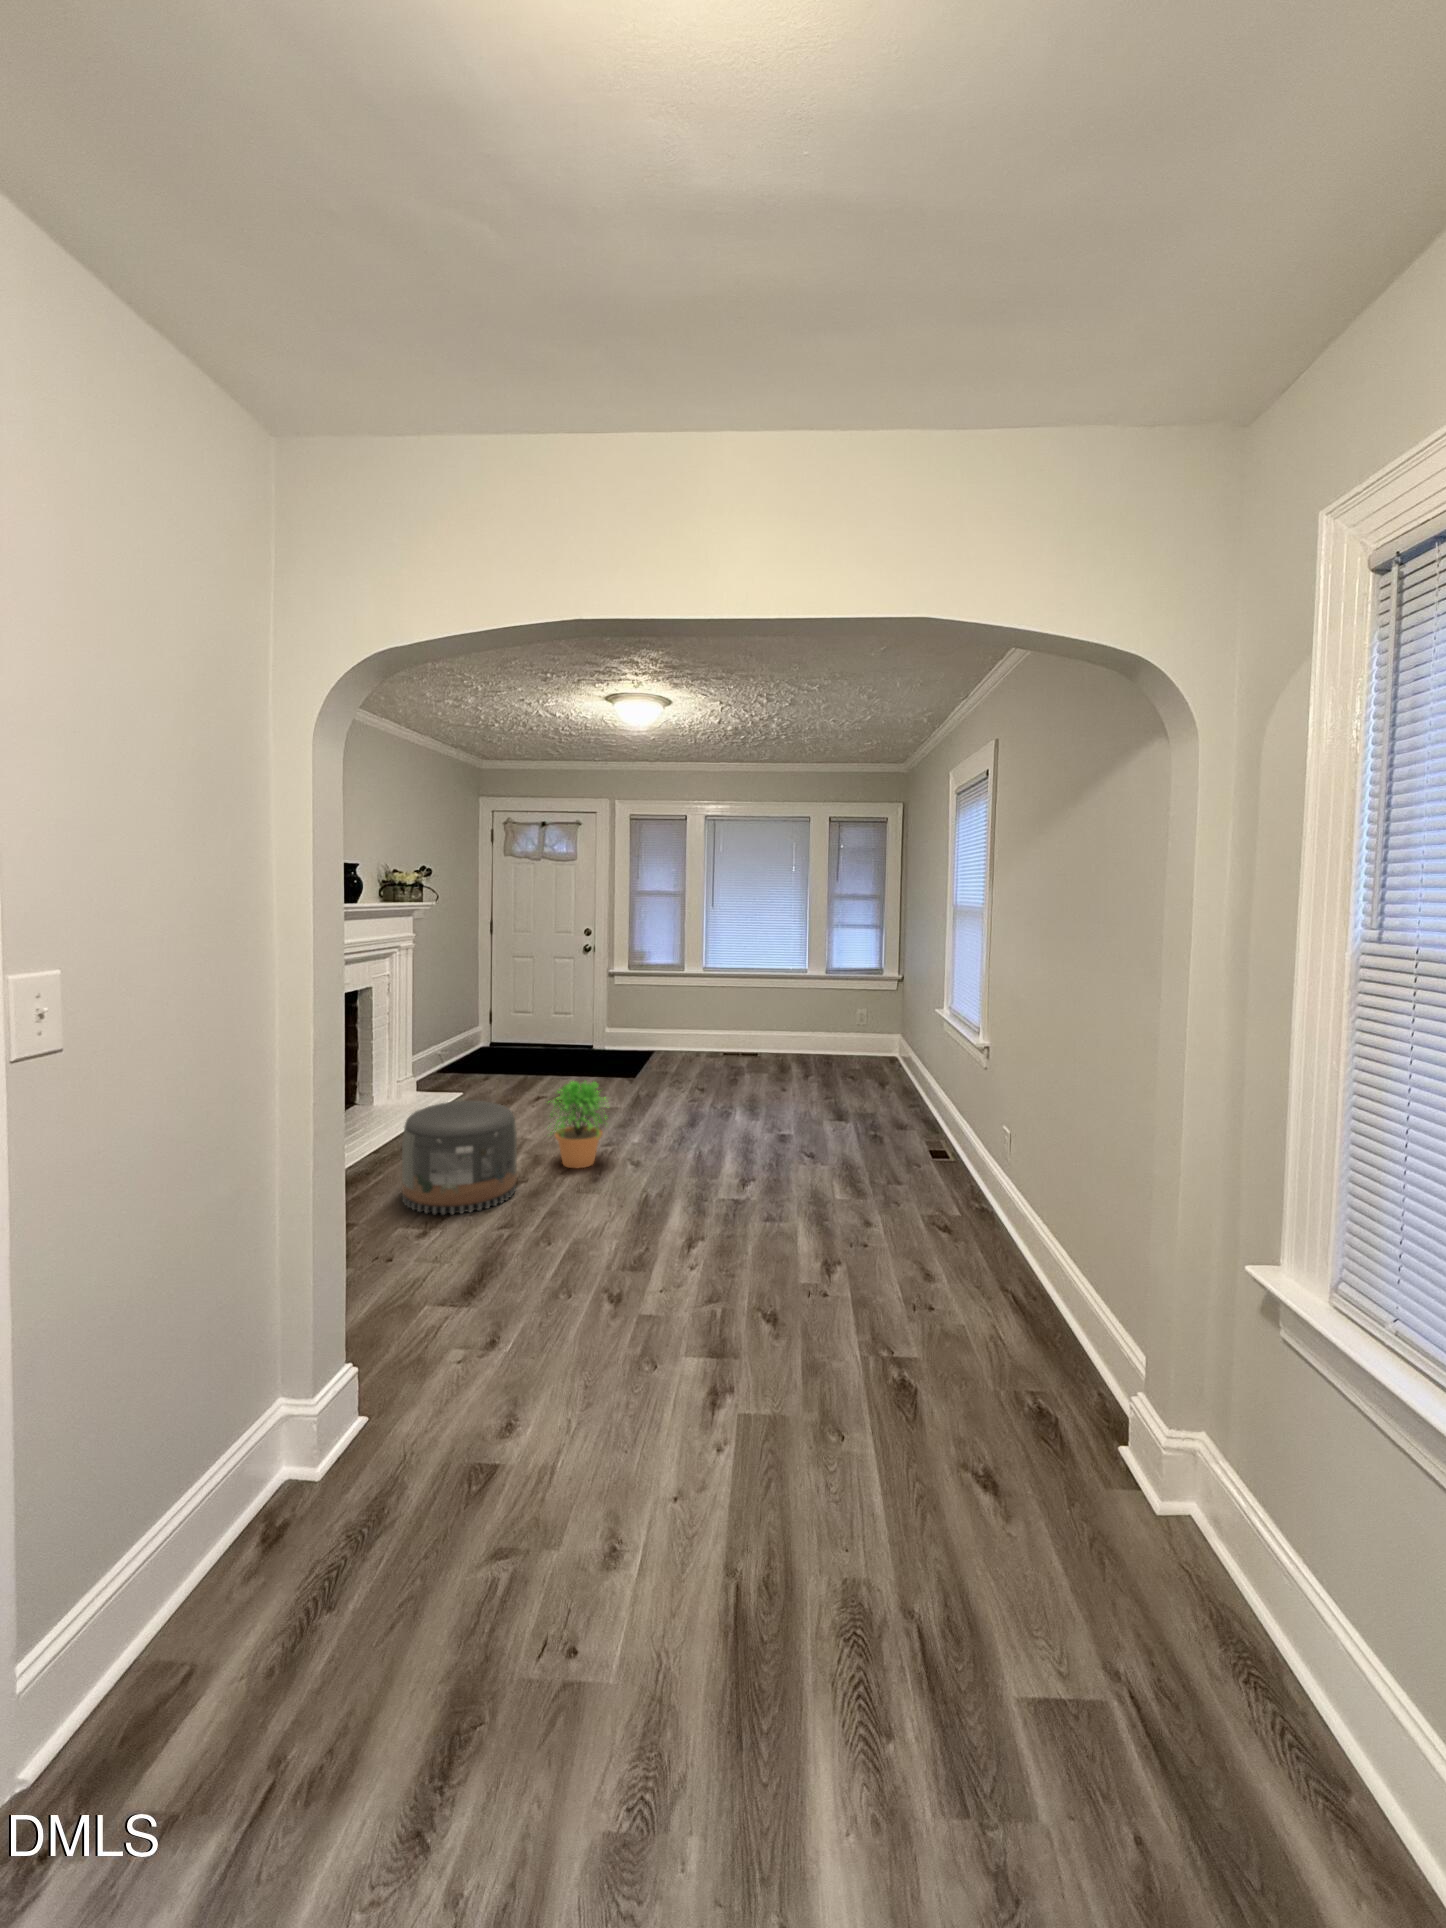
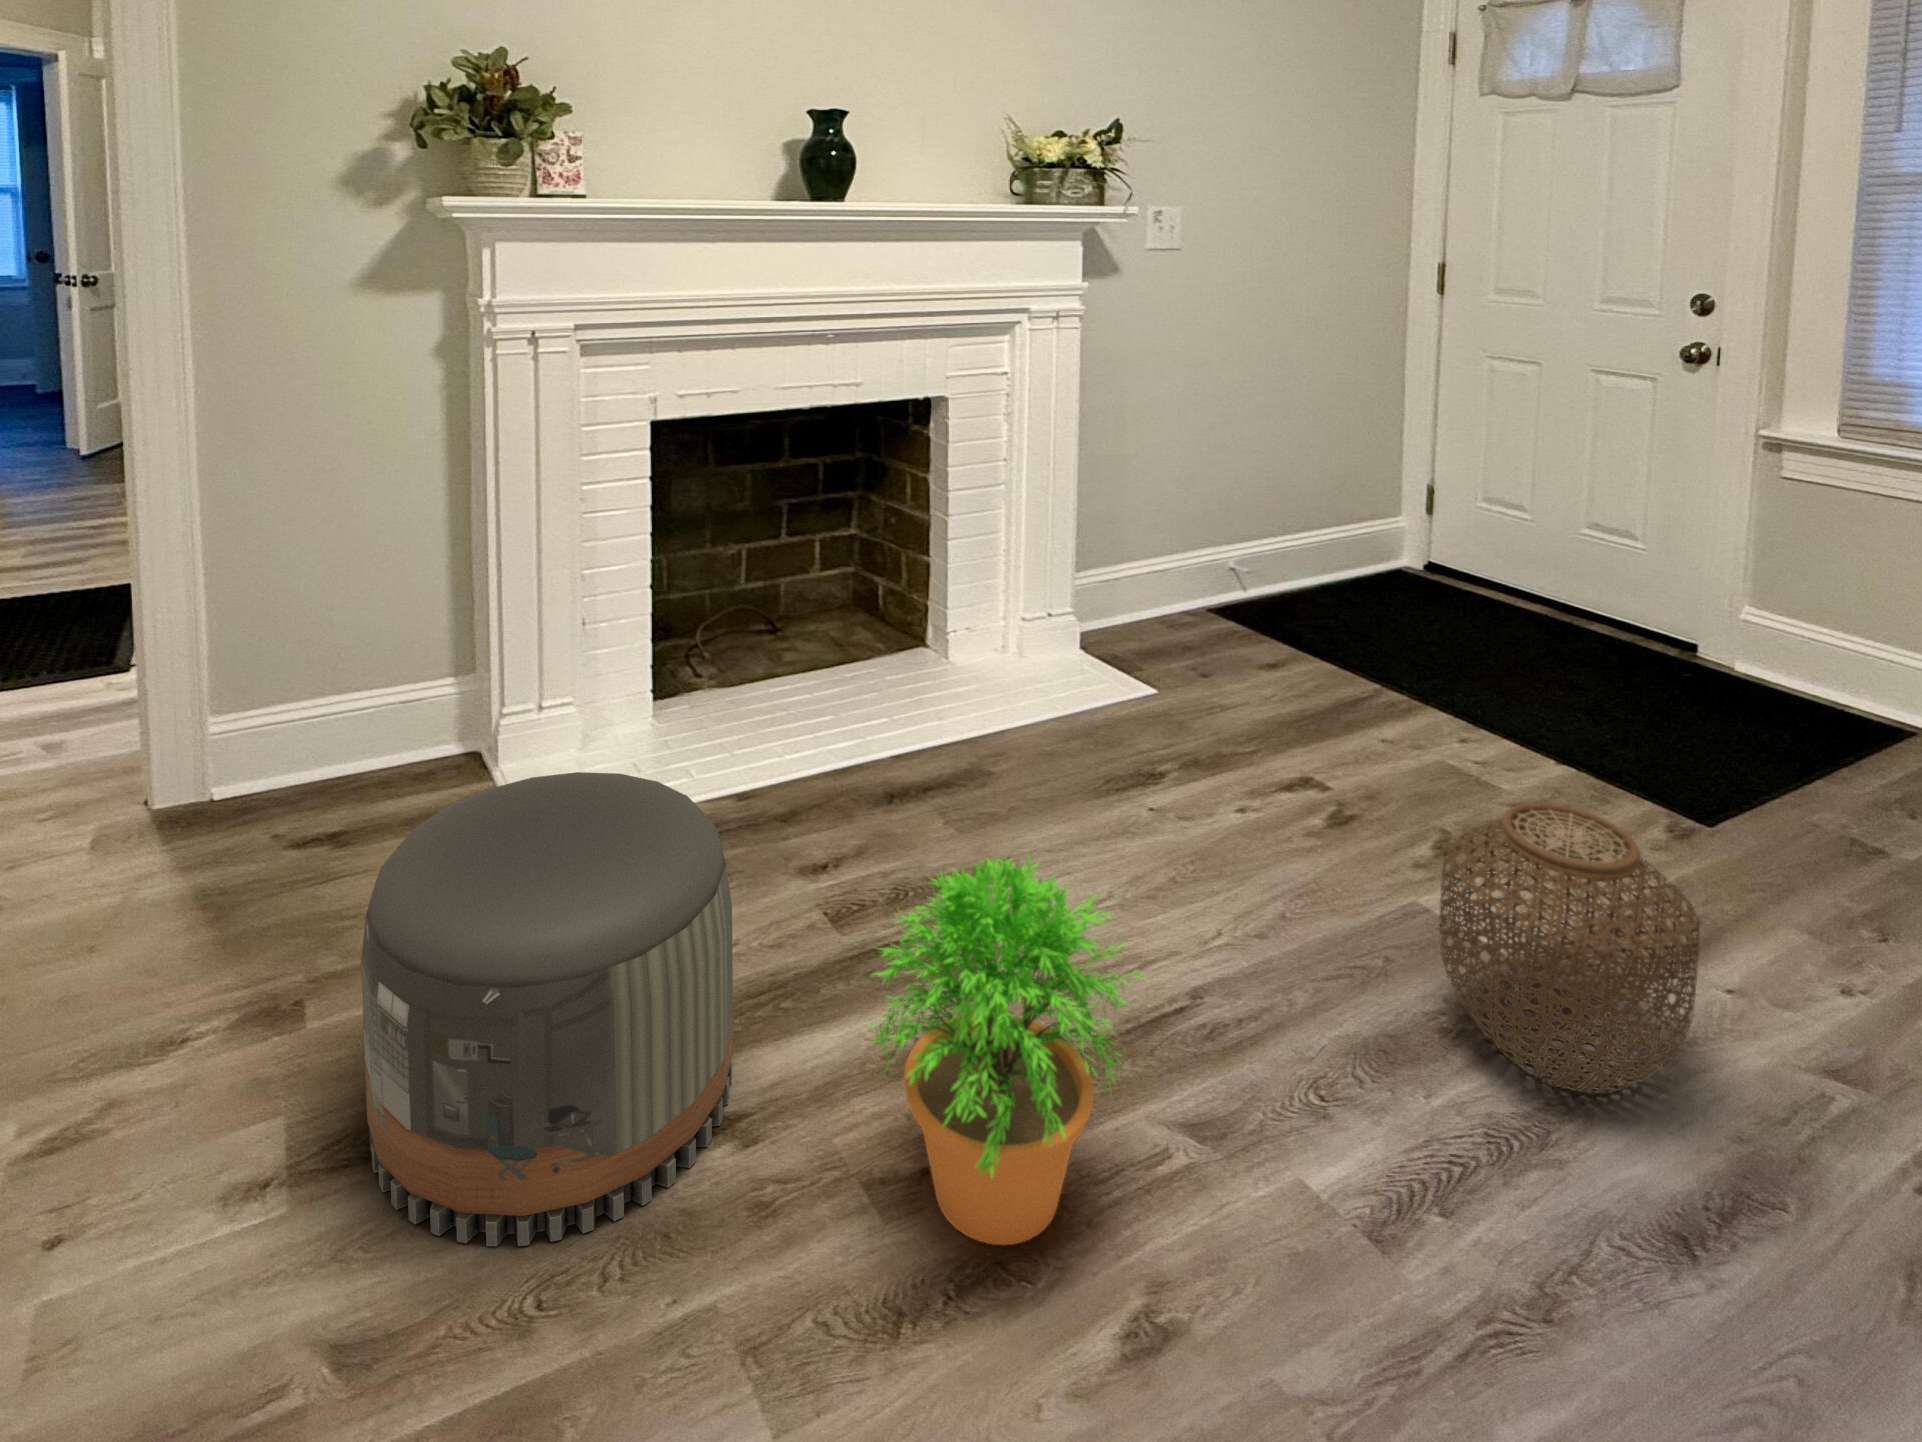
woven basket: none [617,1058,671,1119] -> present [1439,803,1700,1094]

